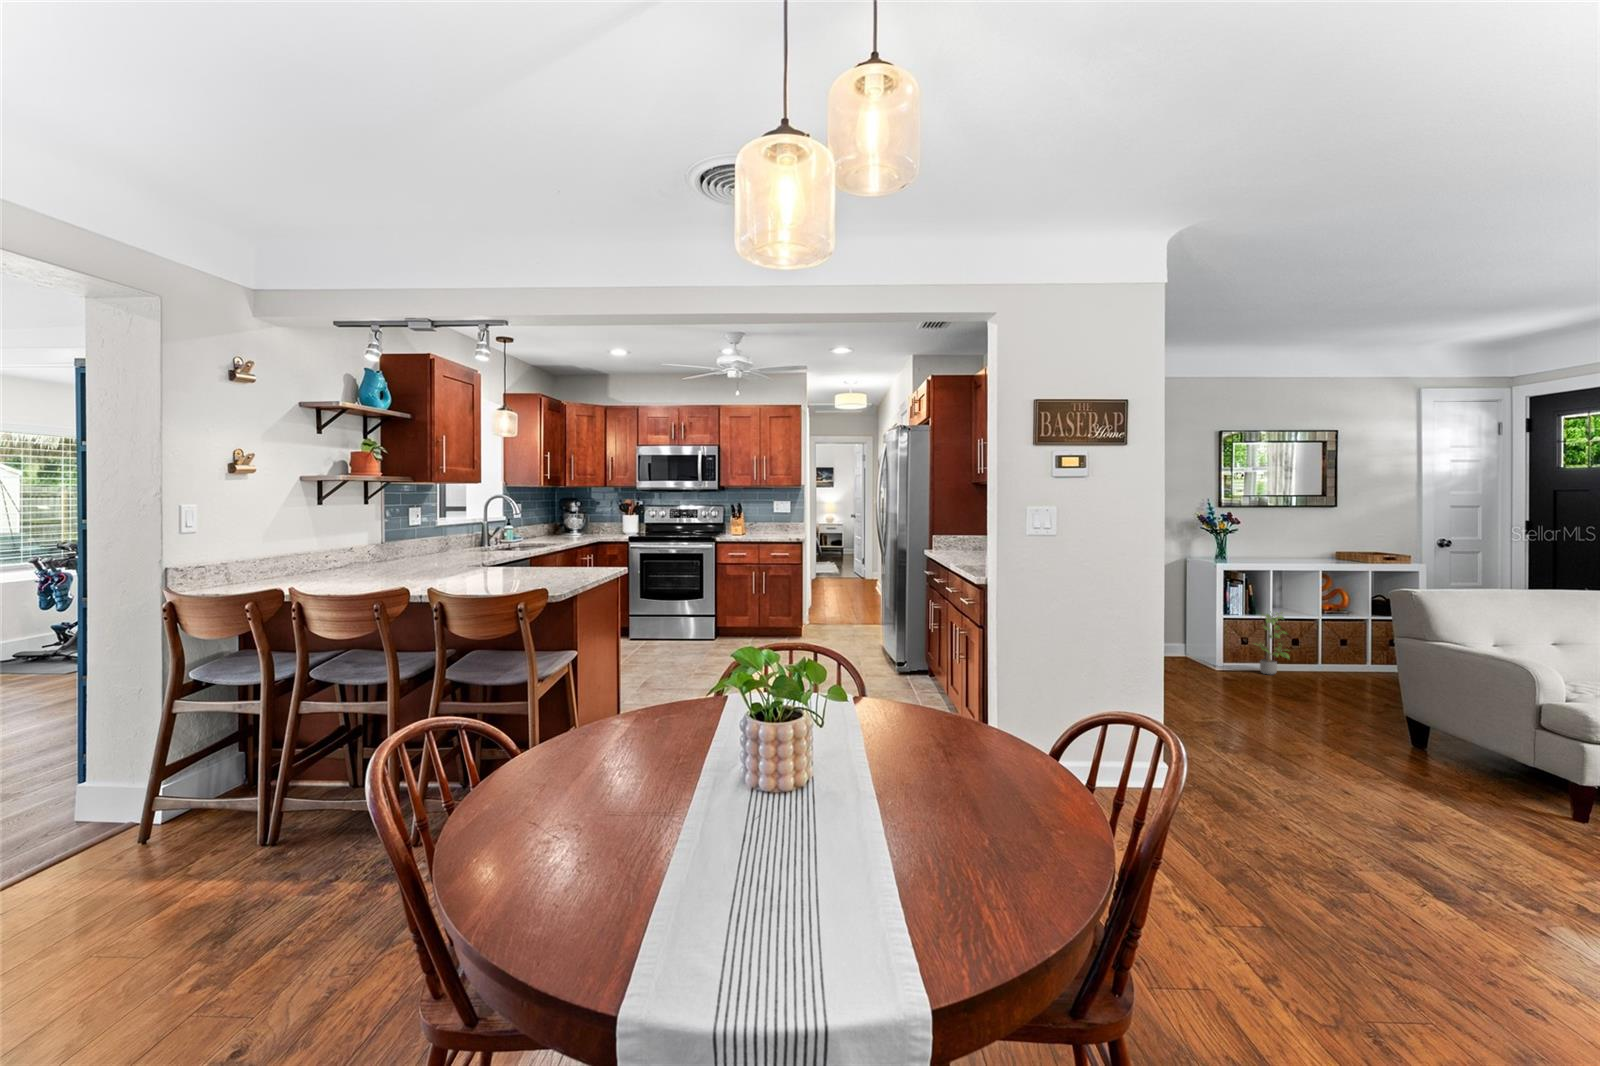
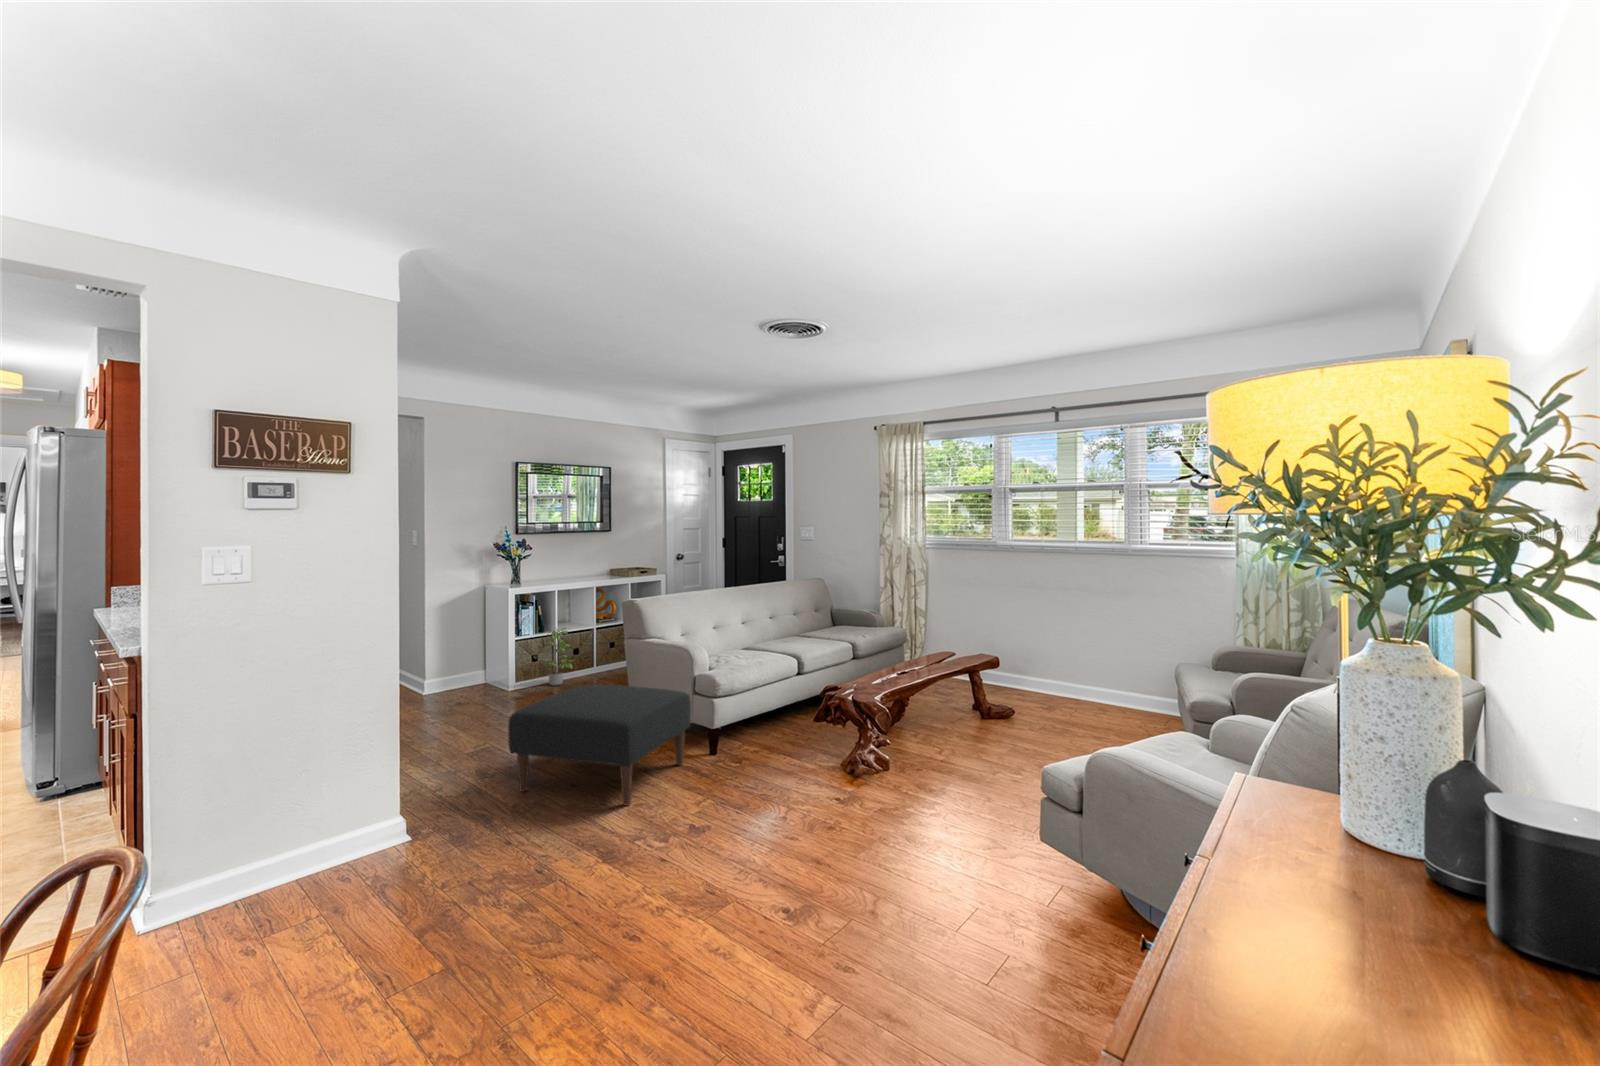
ottoman: none [1251,673,1499,814] -> present [508,685,691,806]

